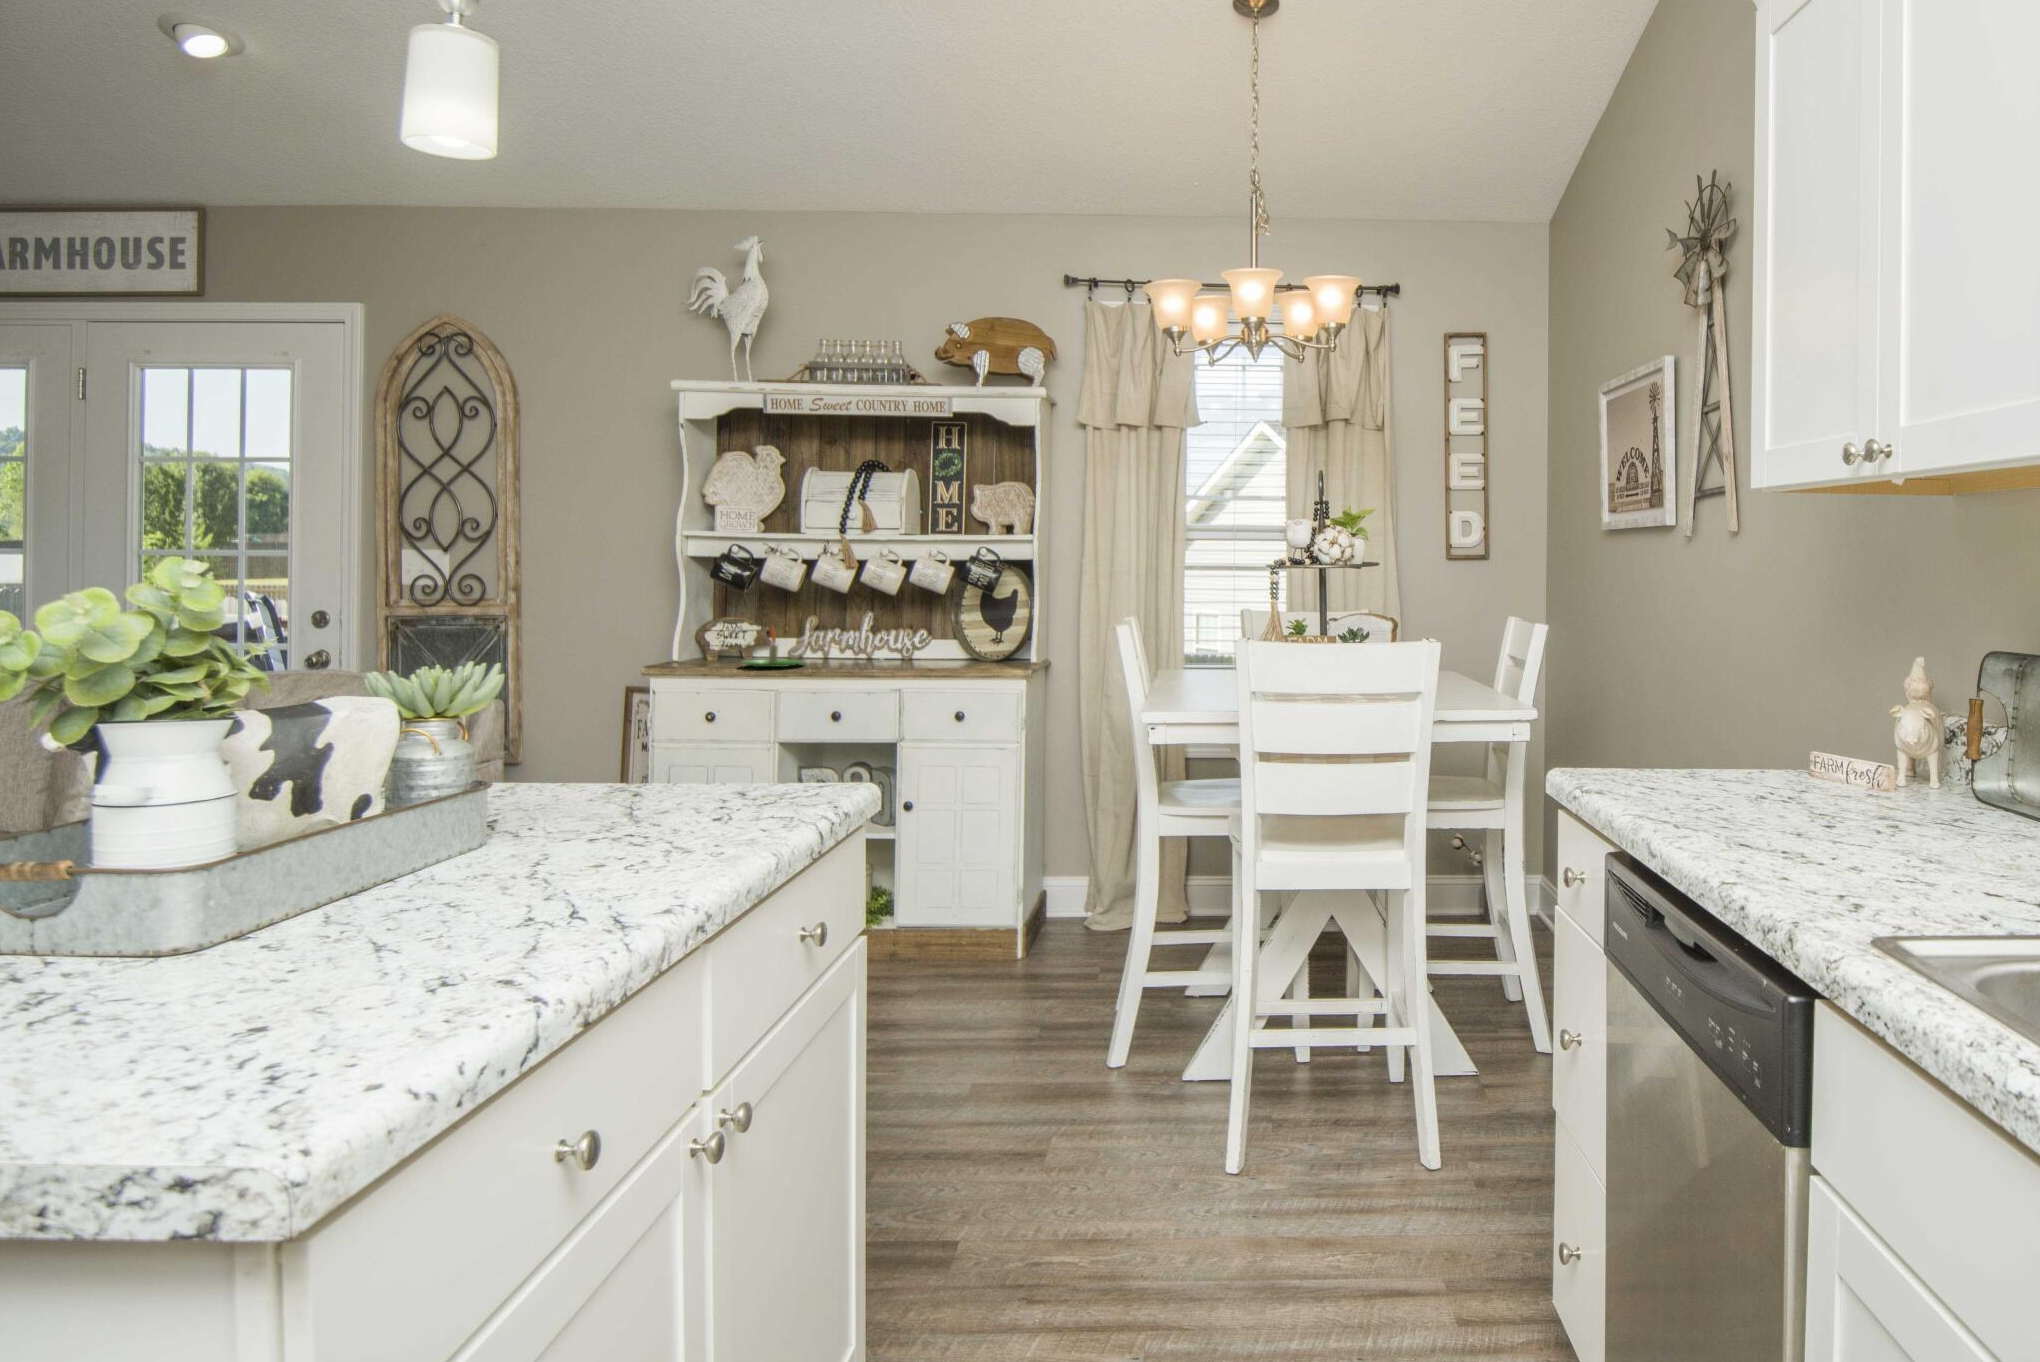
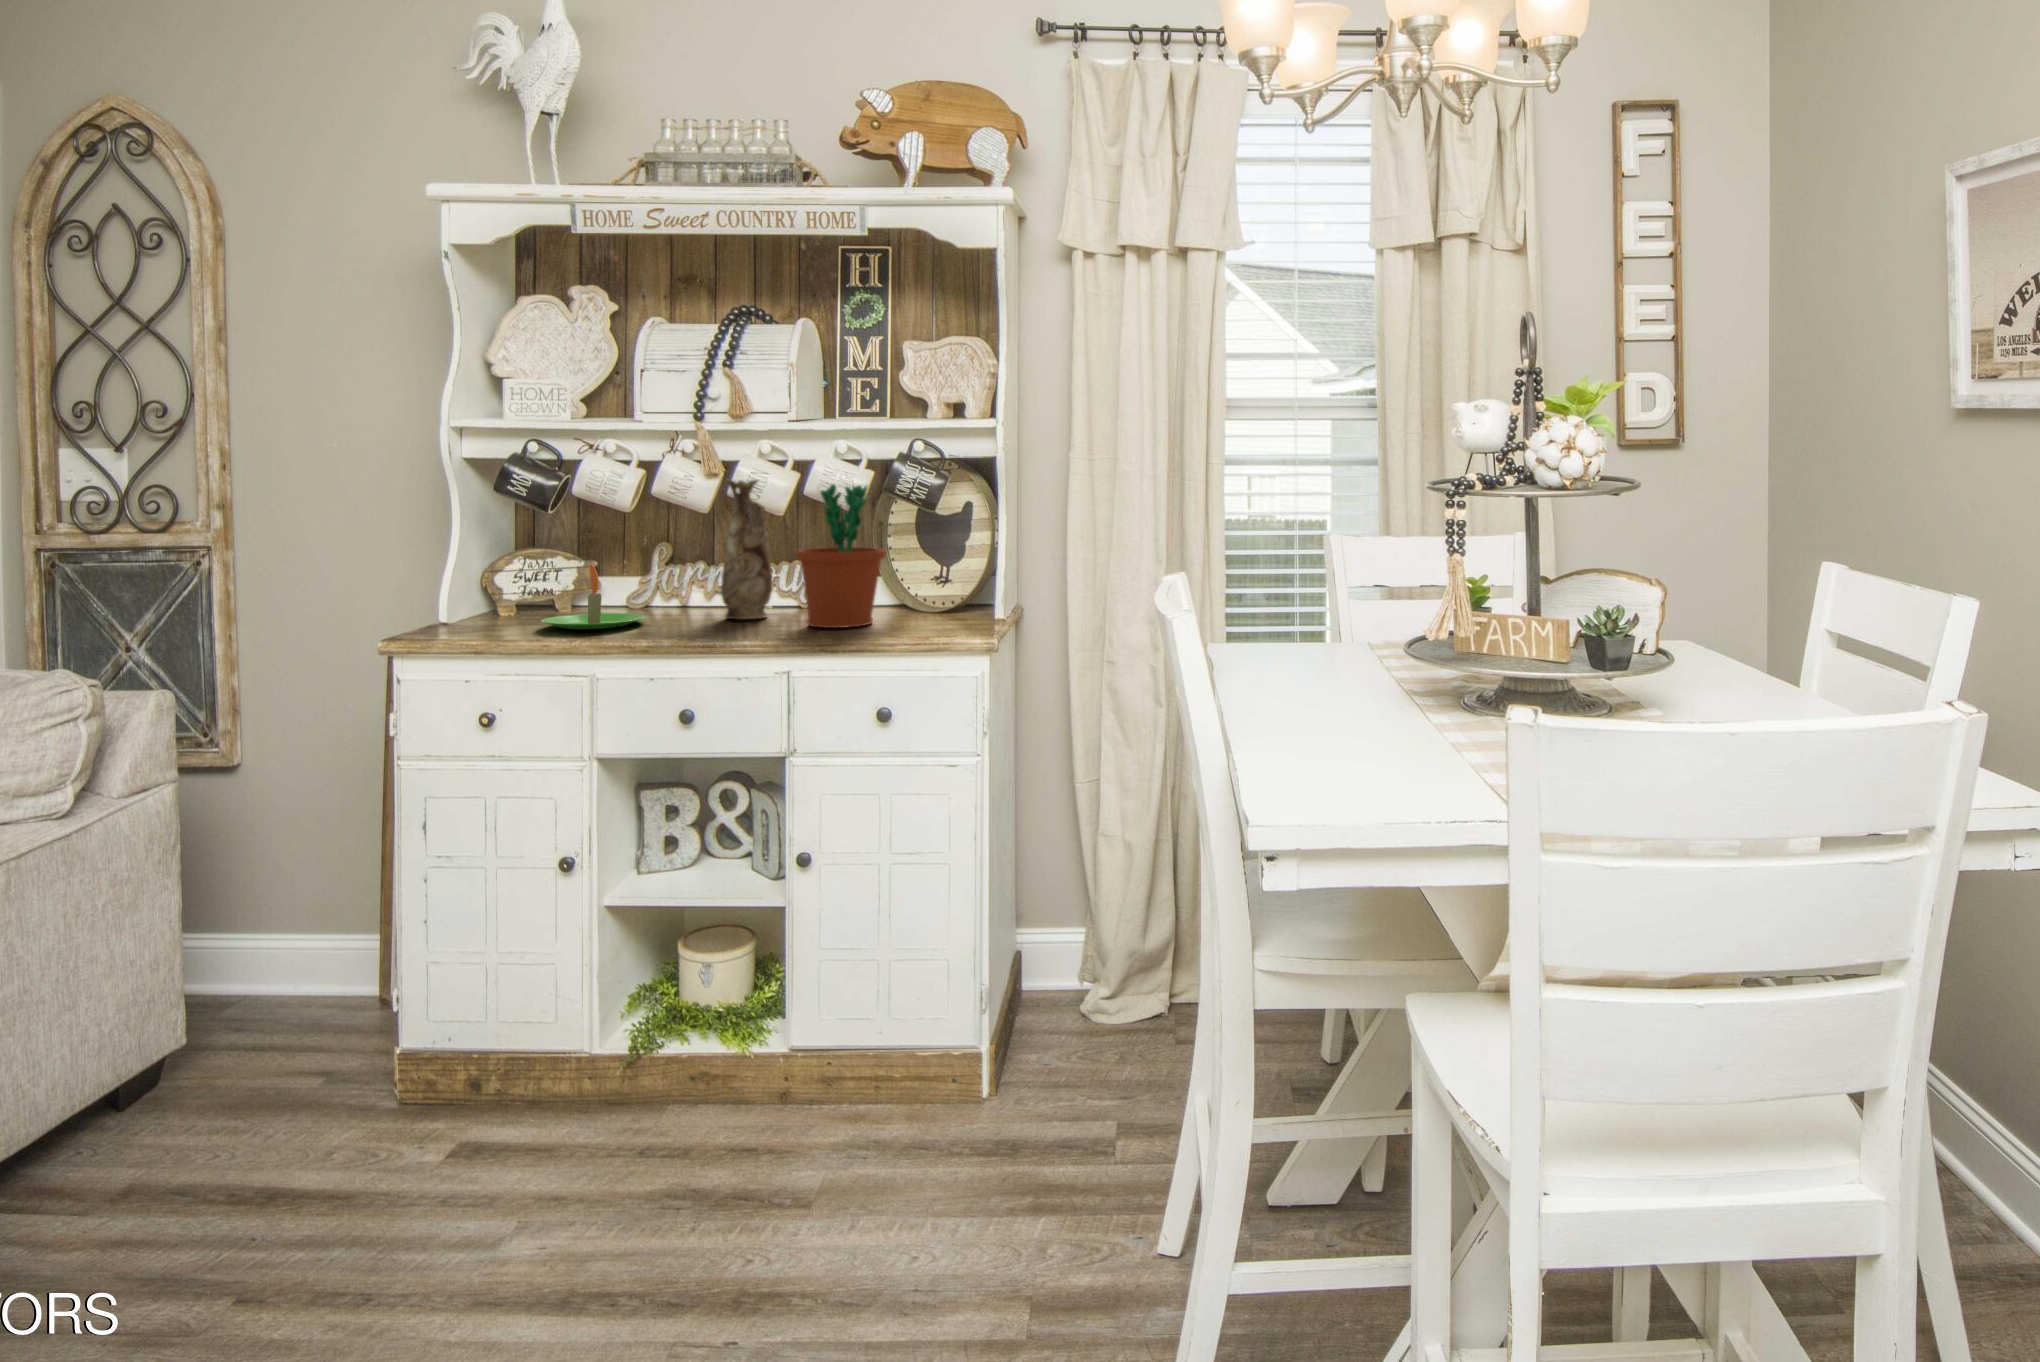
vase: none [855,573,889,663] -> present [721,480,772,619]
flower pot: none [905,575,963,667] -> present [796,484,886,628]

